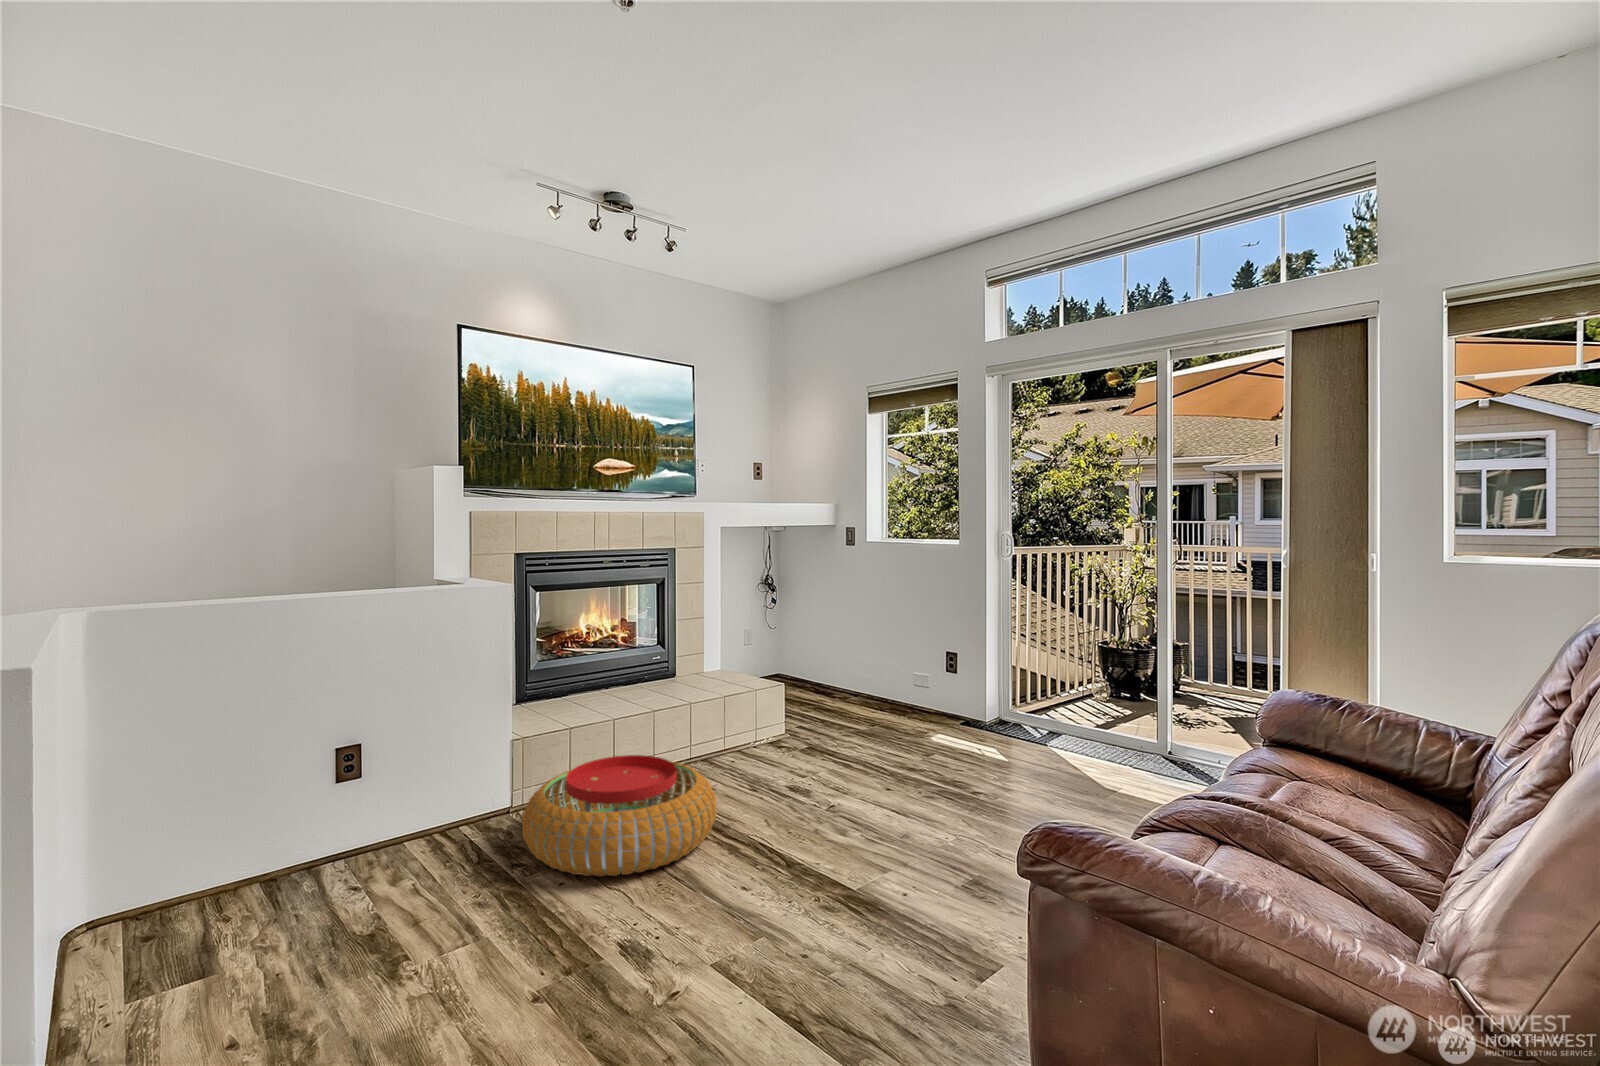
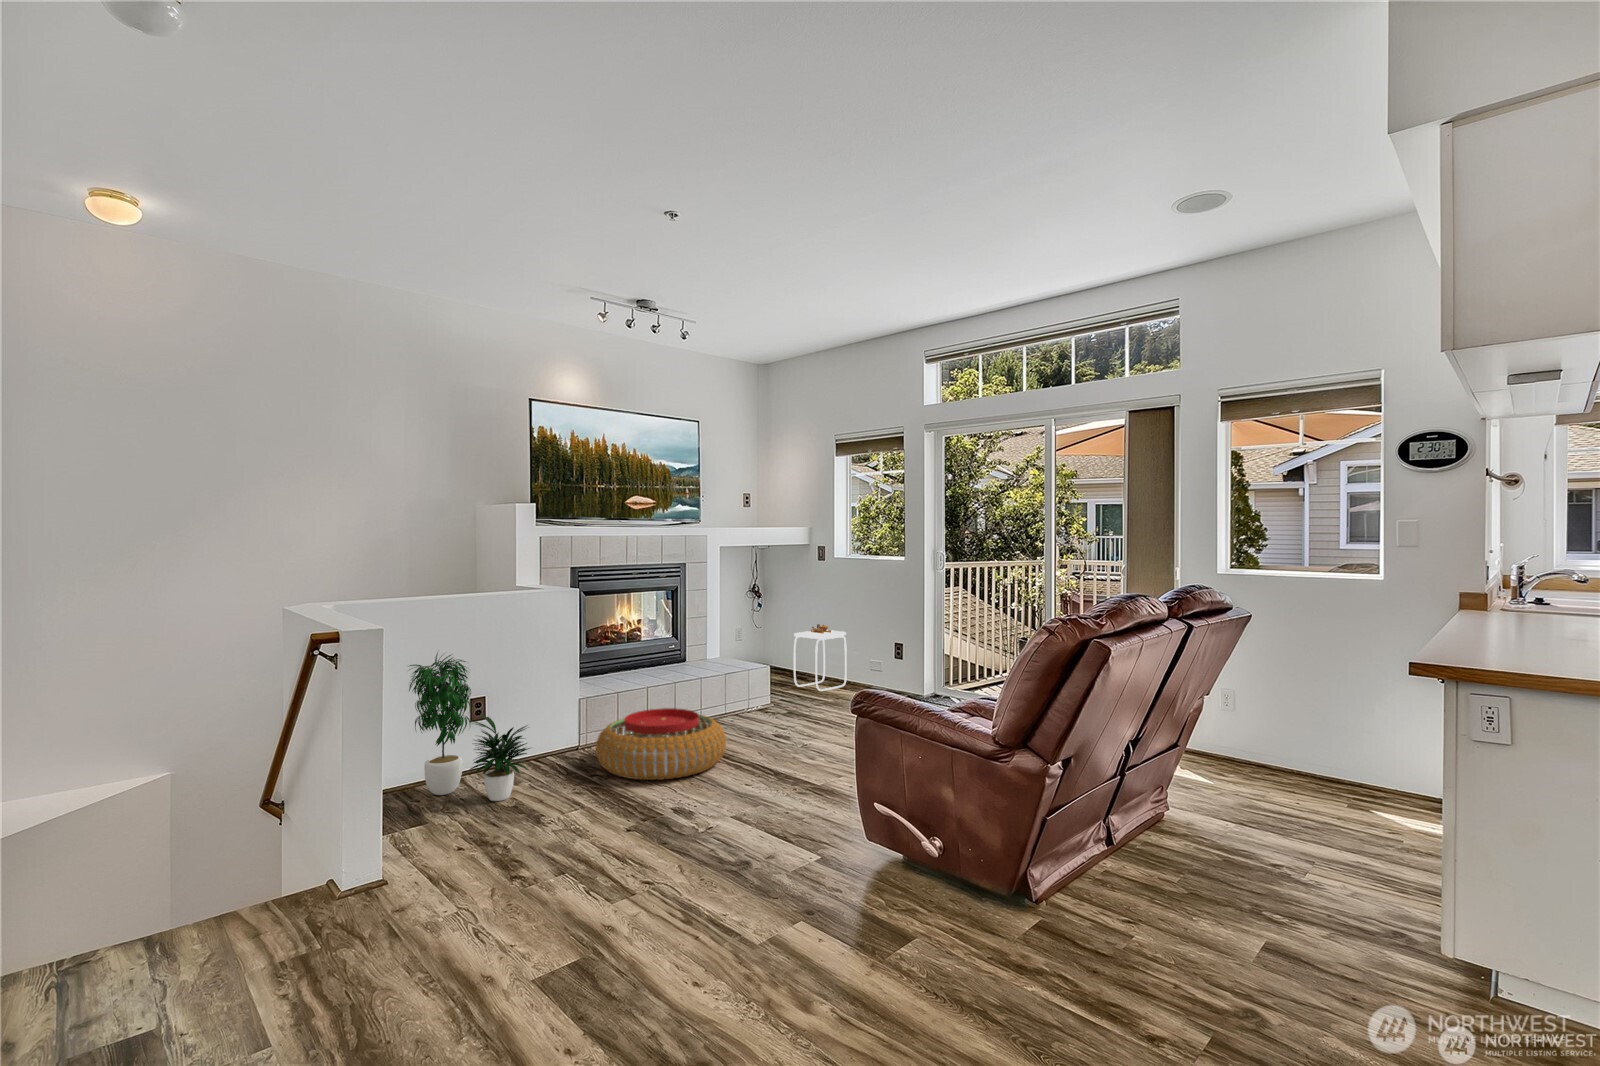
side table: none [814,625,881,711] -> present [794,624,847,691]
potted plant: none [208,680,409,921] -> present [409,653,530,801]

